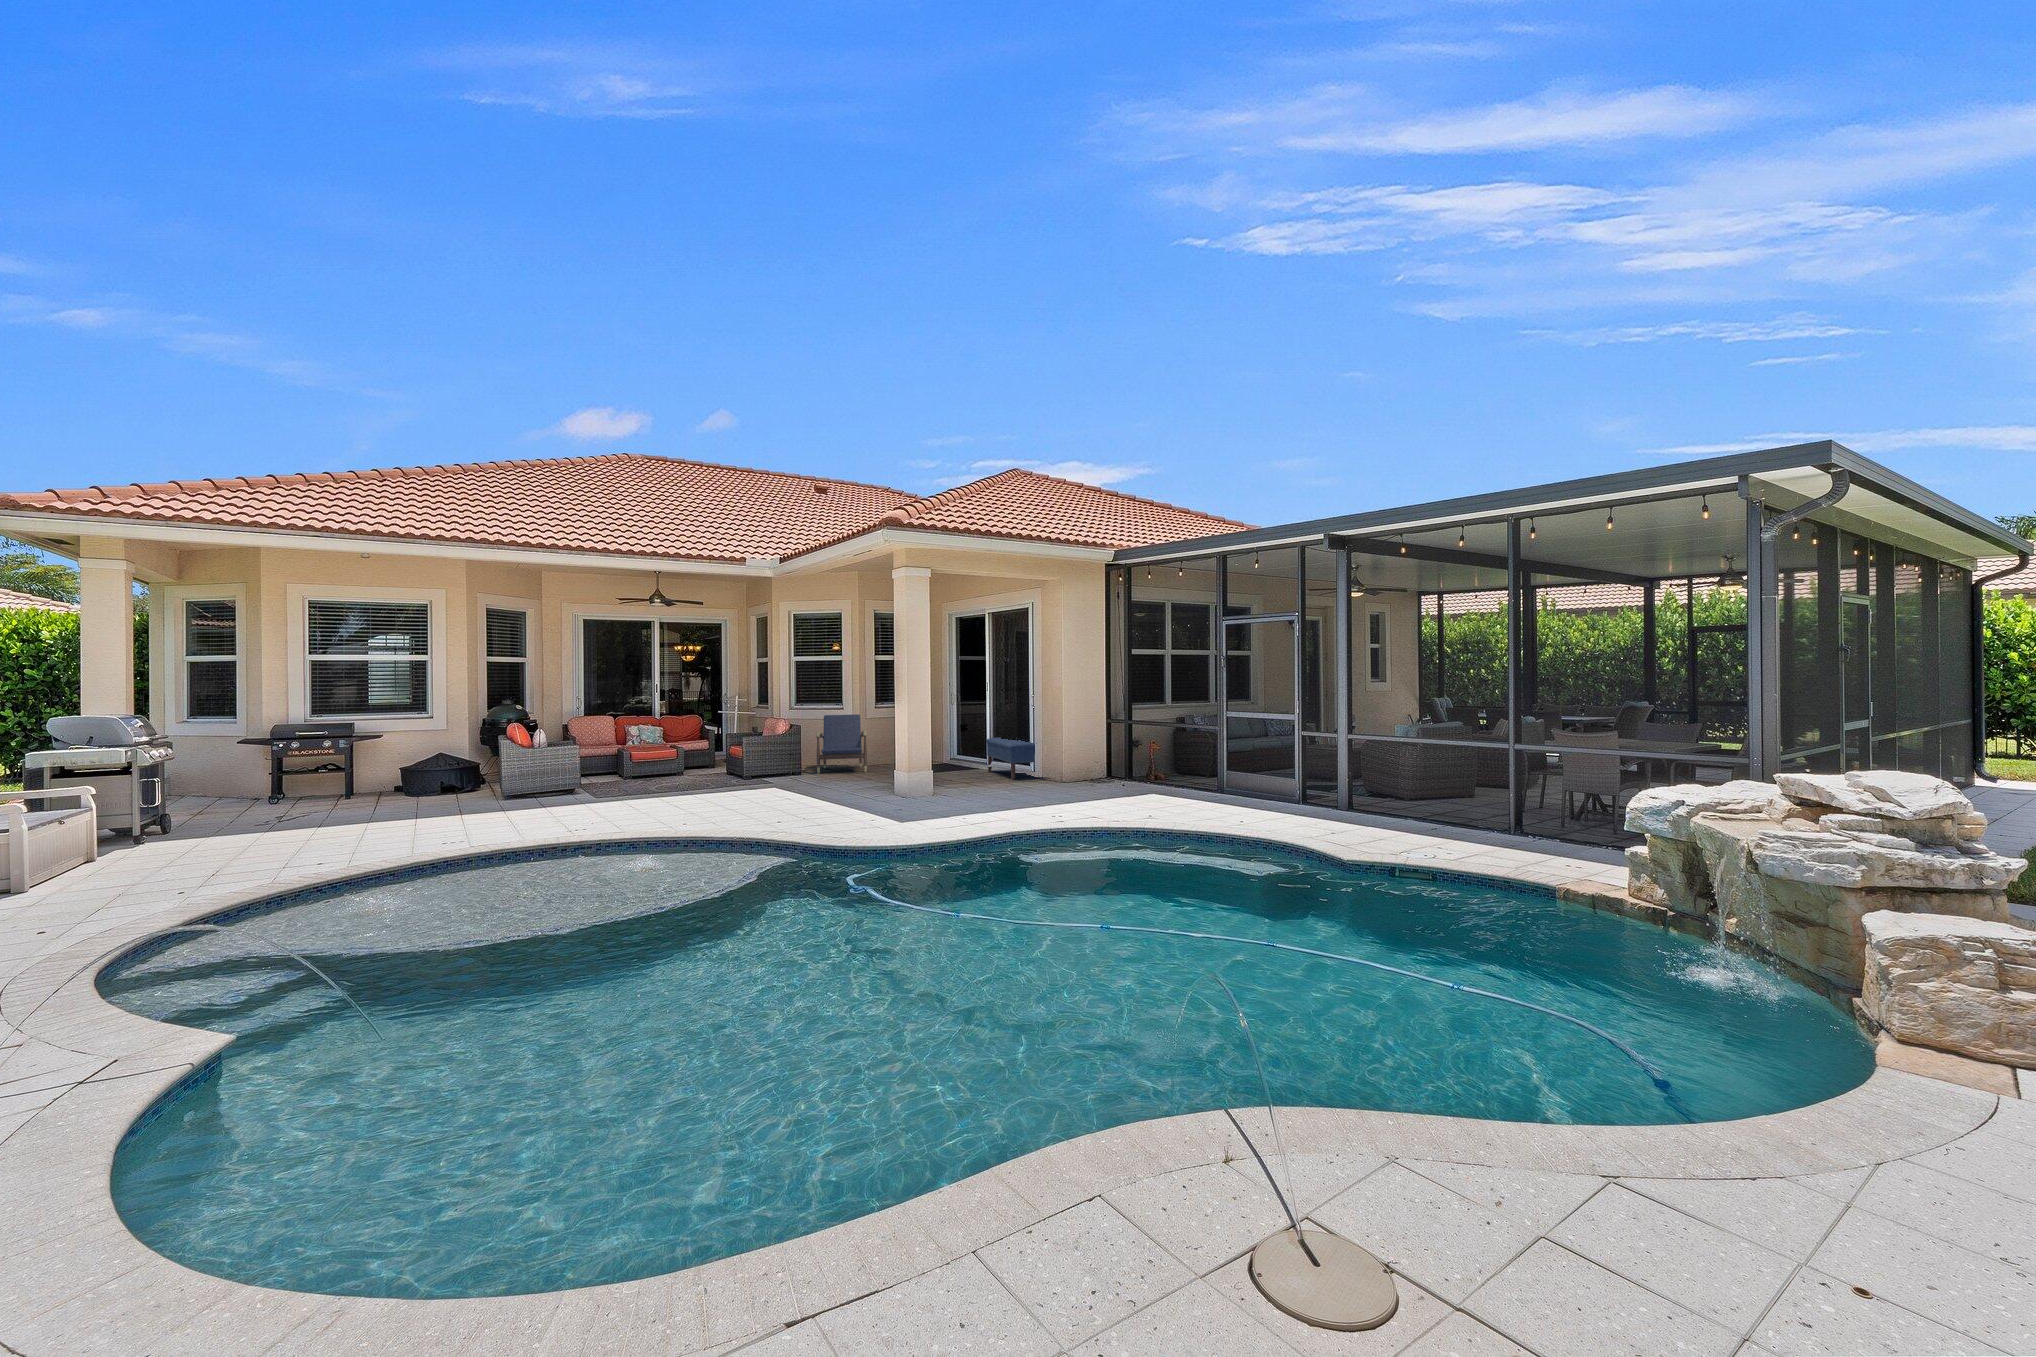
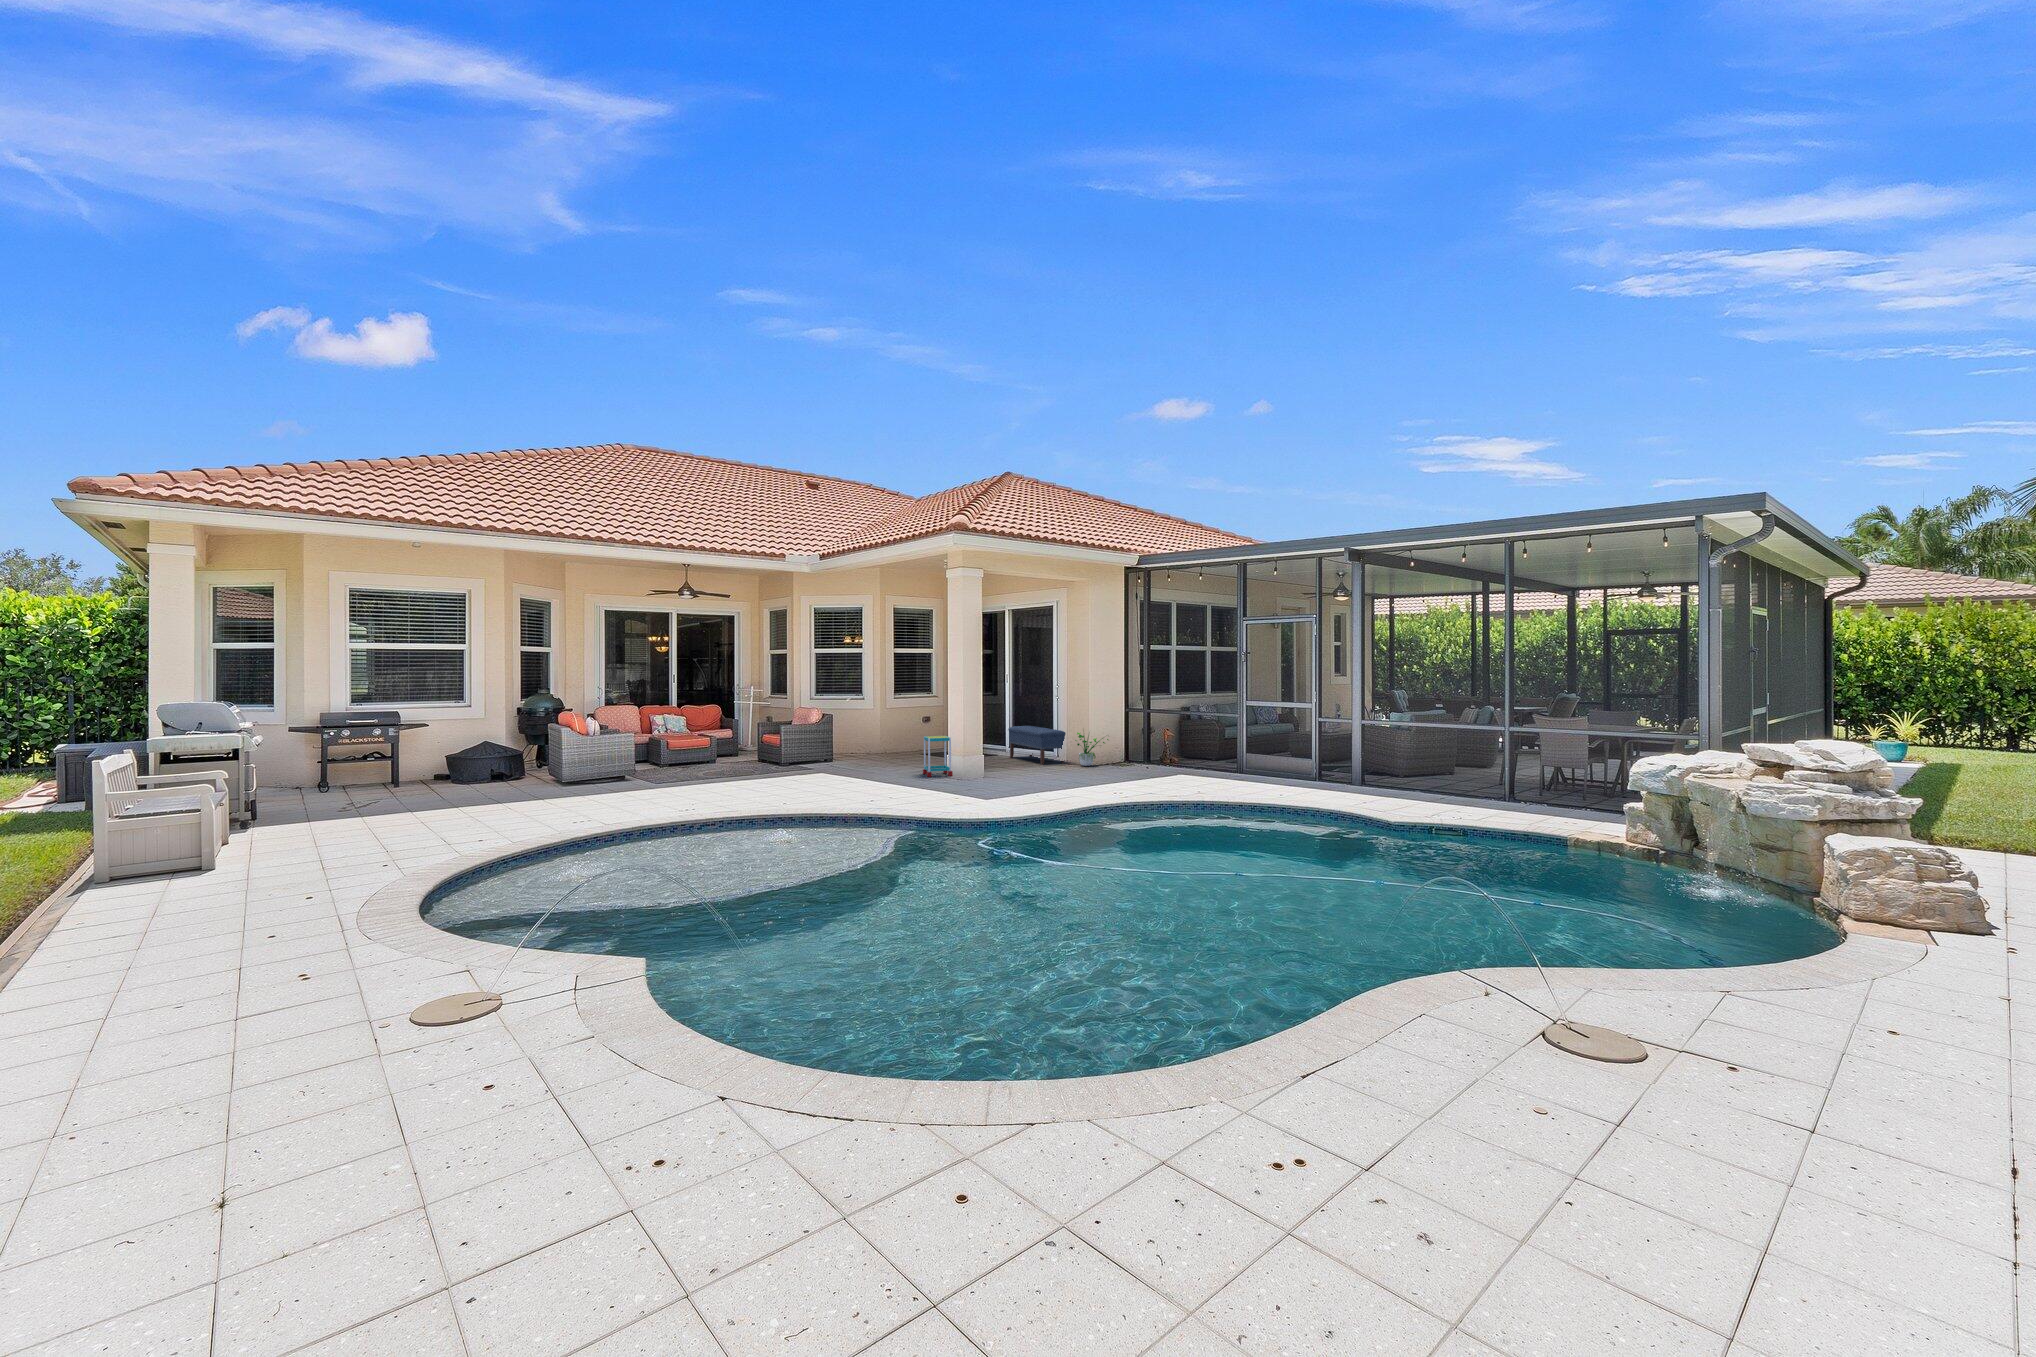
lounge chair: present [816,714,867,774] -> none [845,705,895,761]
potted plant: none [1043,736,1087,782] -> present [1075,733,1108,766]
side table: none [874,749,902,793] -> present [923,736,953,777]

